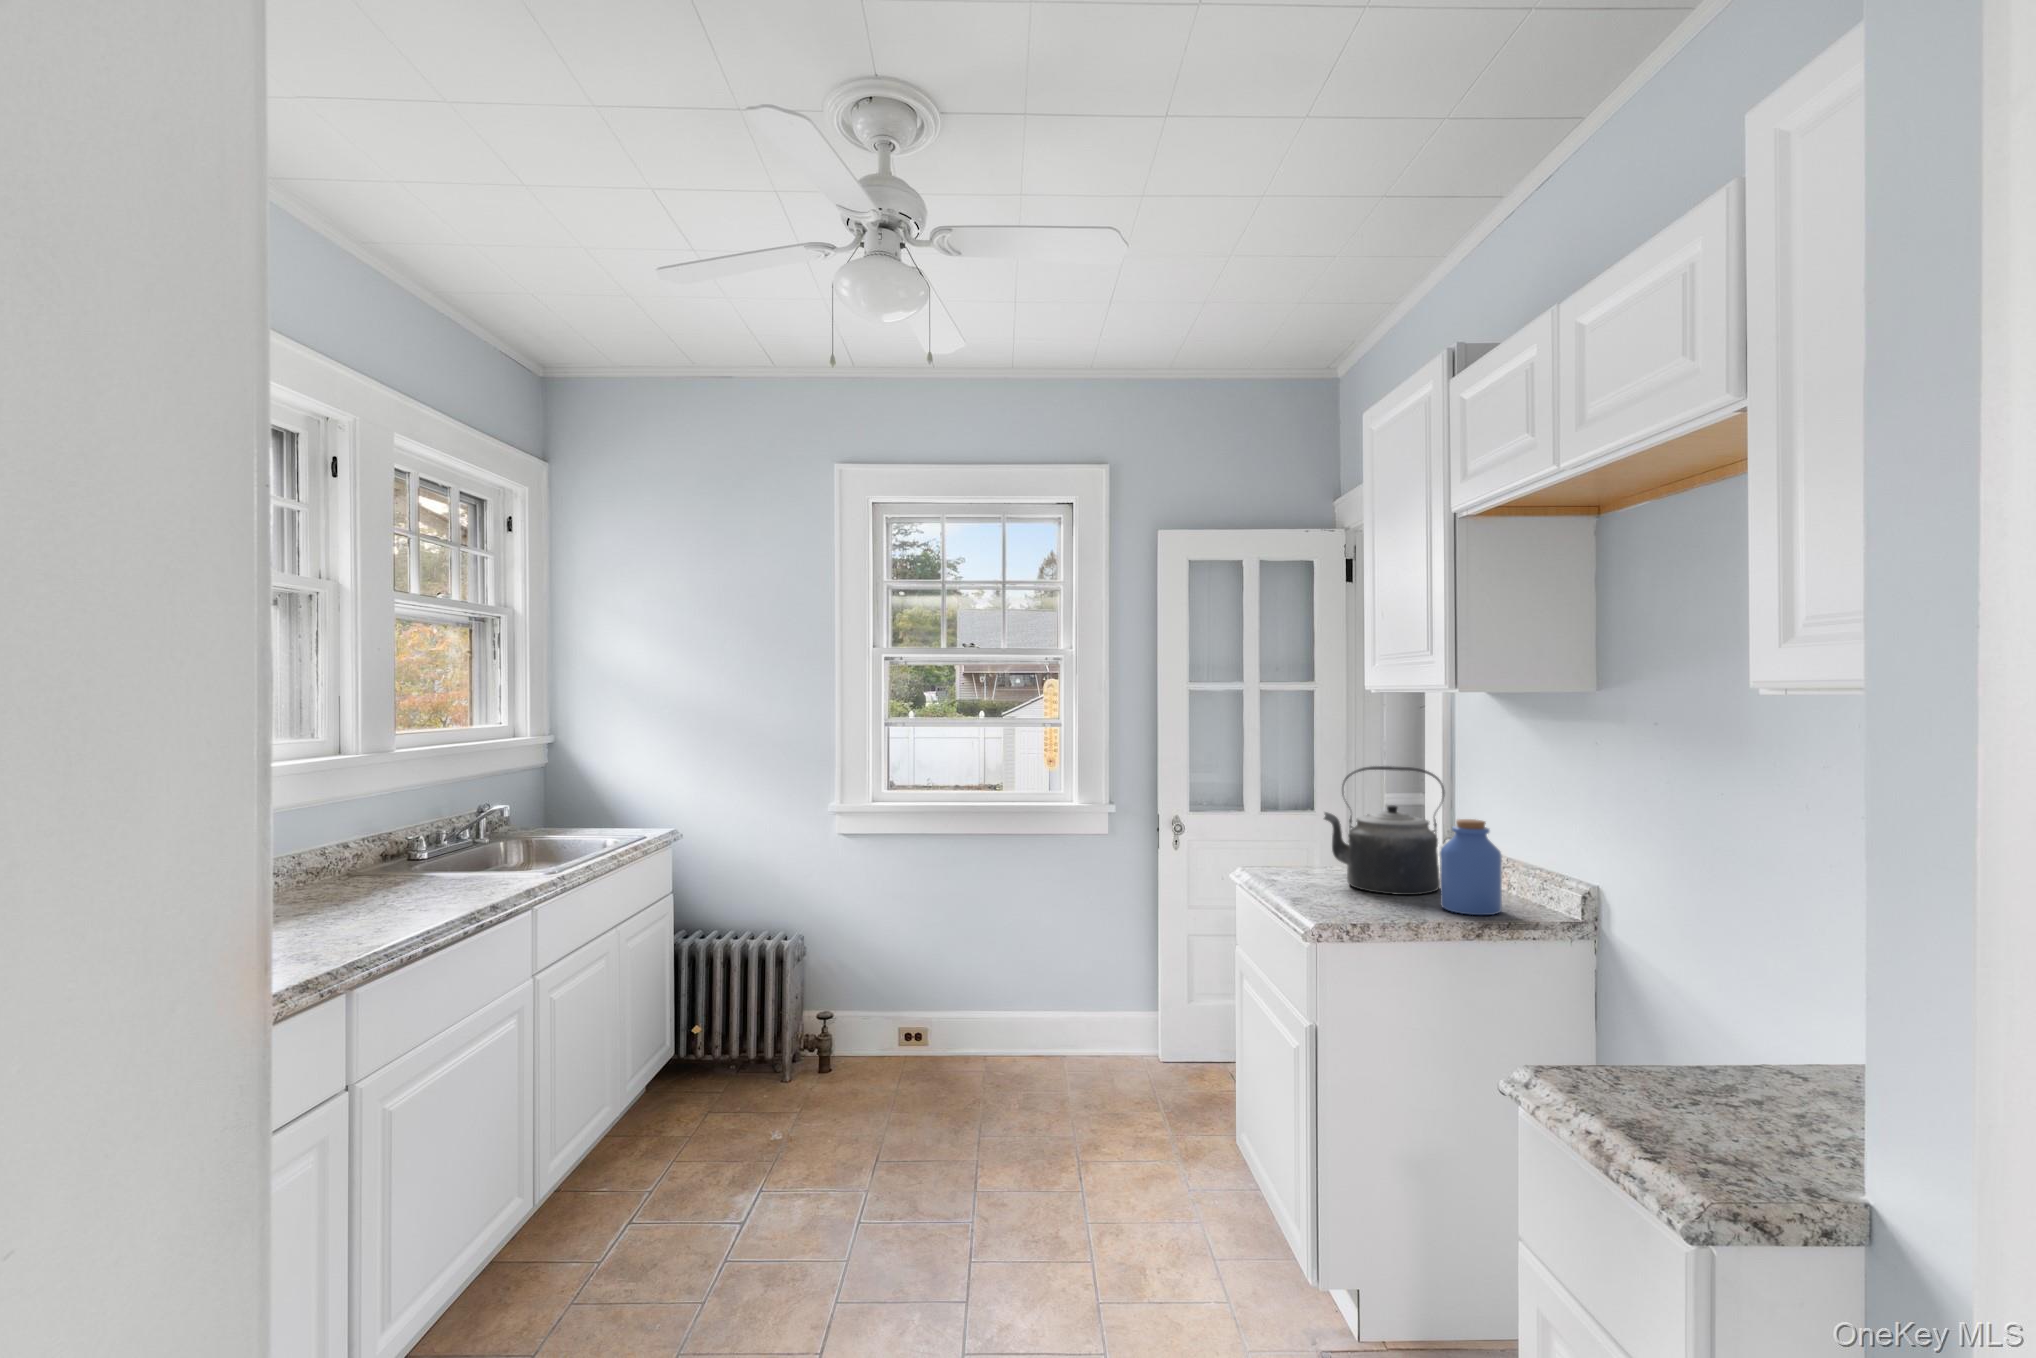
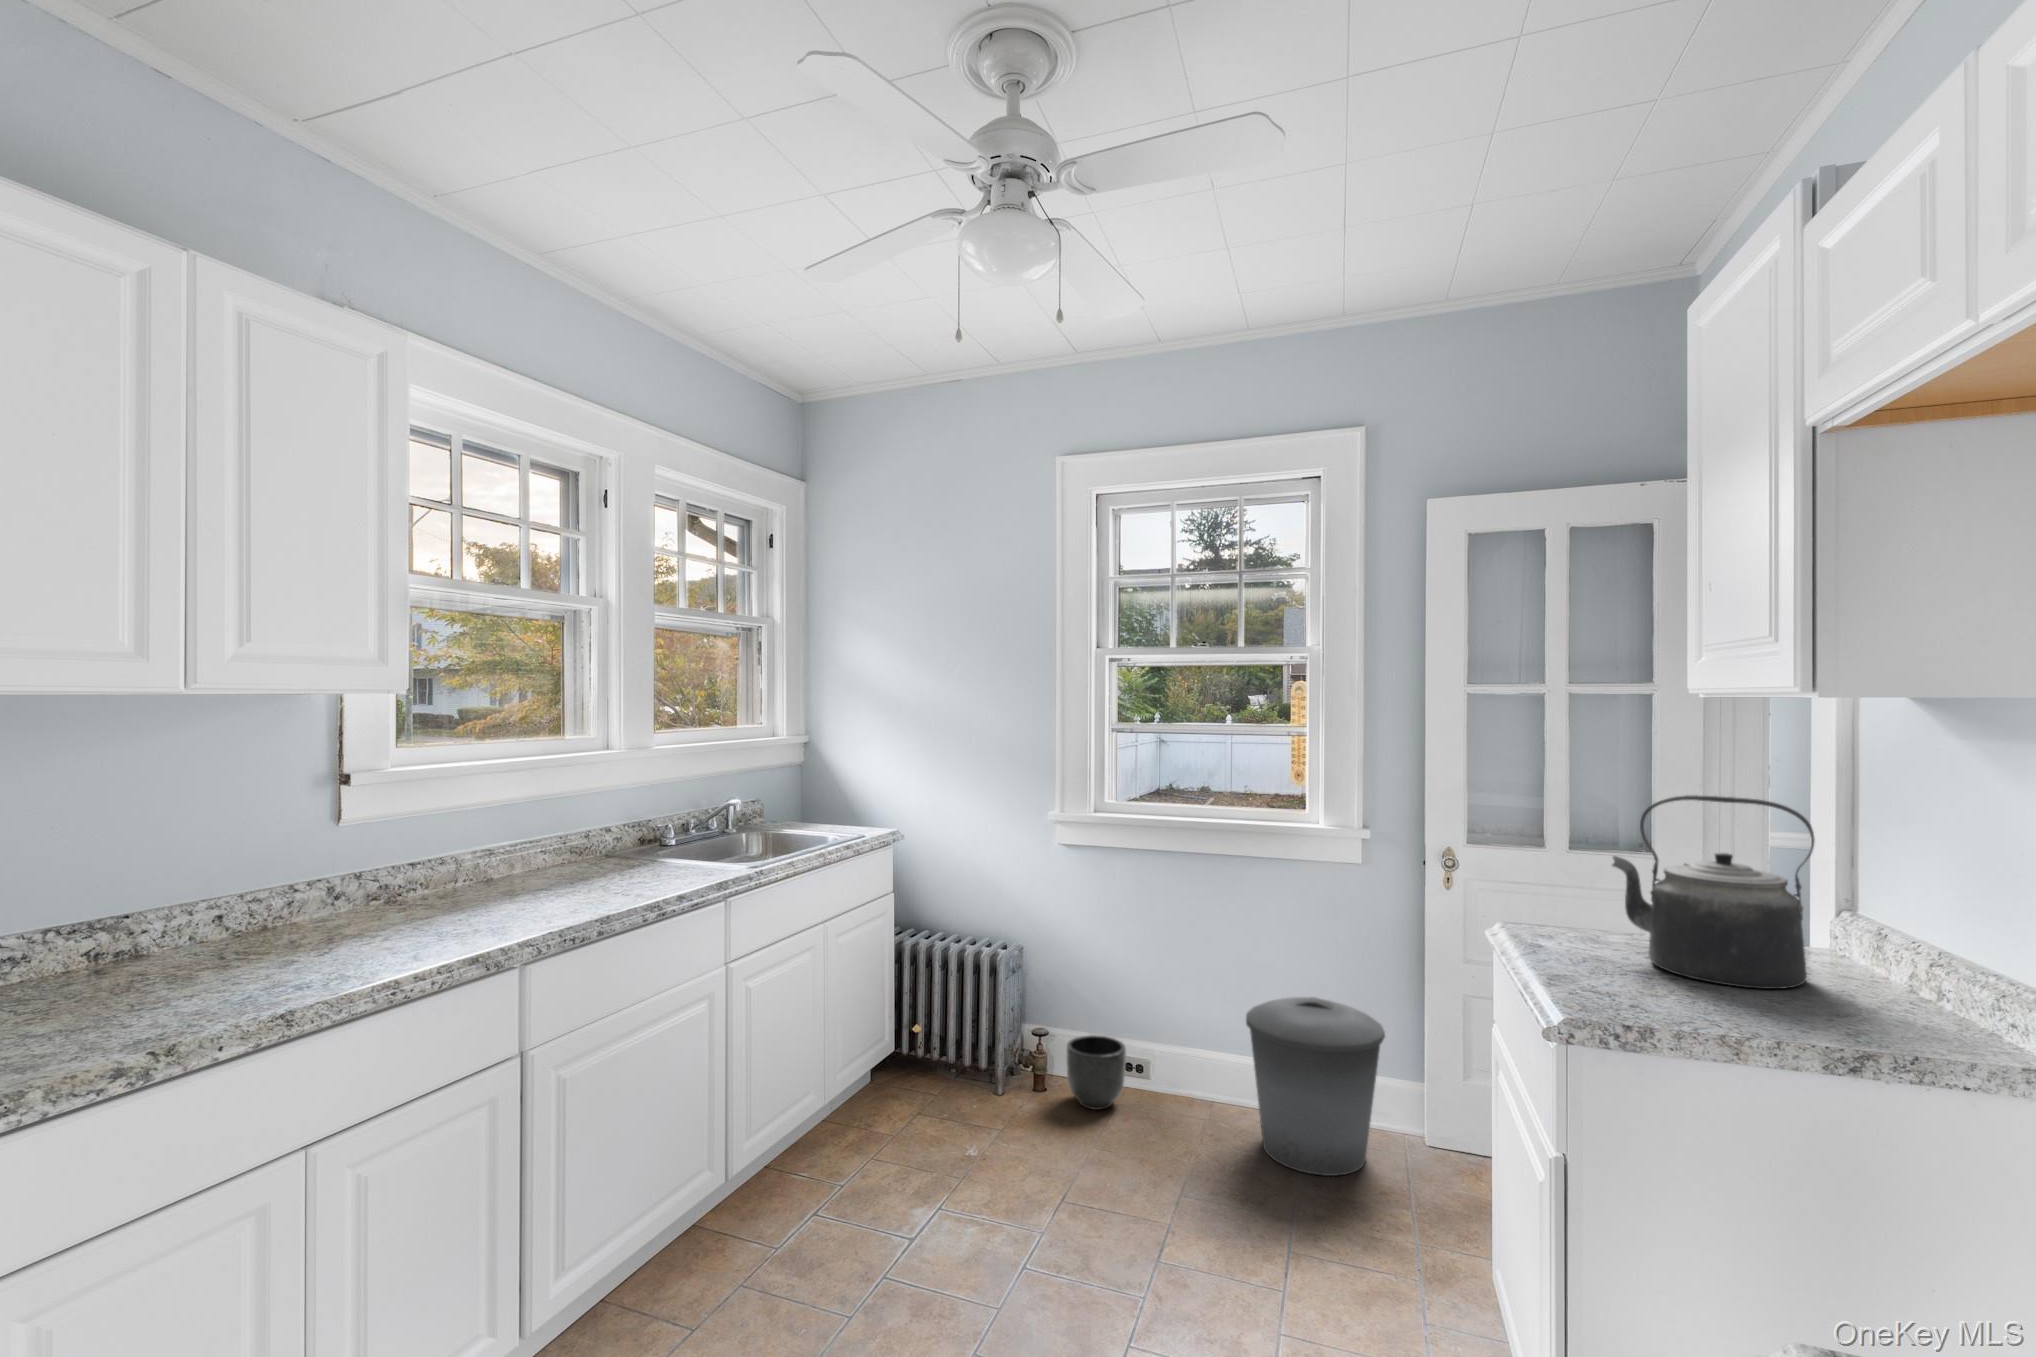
jar: present [1440,819,1502,915] -> none [1793,882,1911,1039]
trash can: none [1017,950,1131,1098] -> present [1246,997,1385,1176]
planter: none [851,1011,906,1078] -> present [1067,1035,1126,1110]

